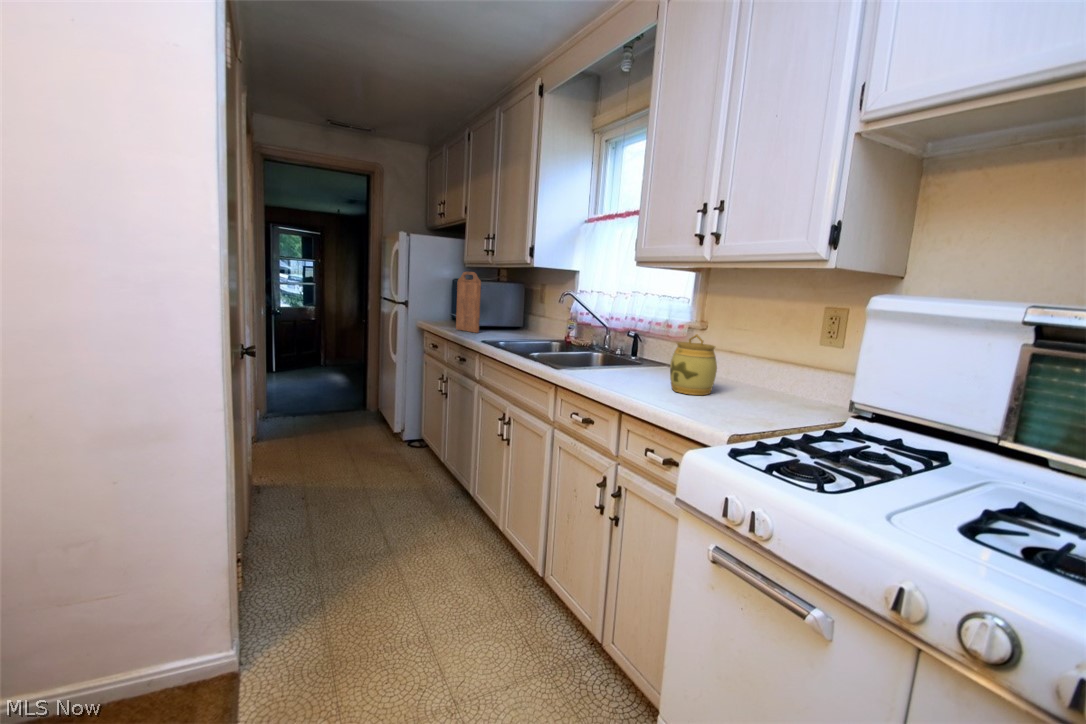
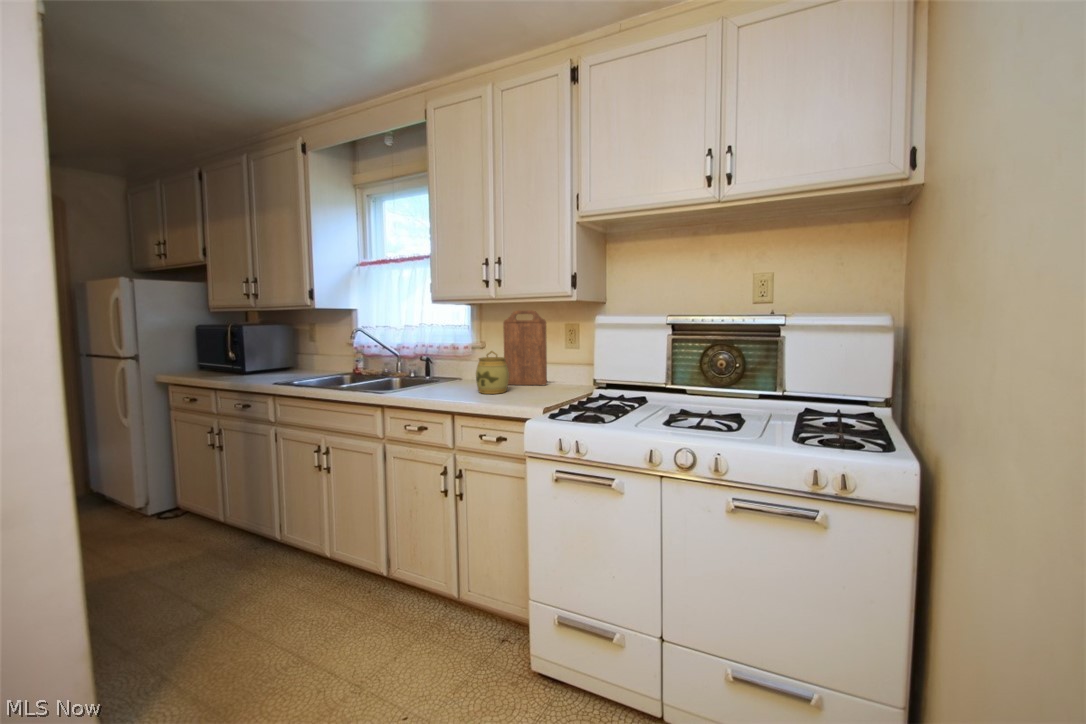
cutting board: present [456,272,481,333] -> present [503,310,547,385]

